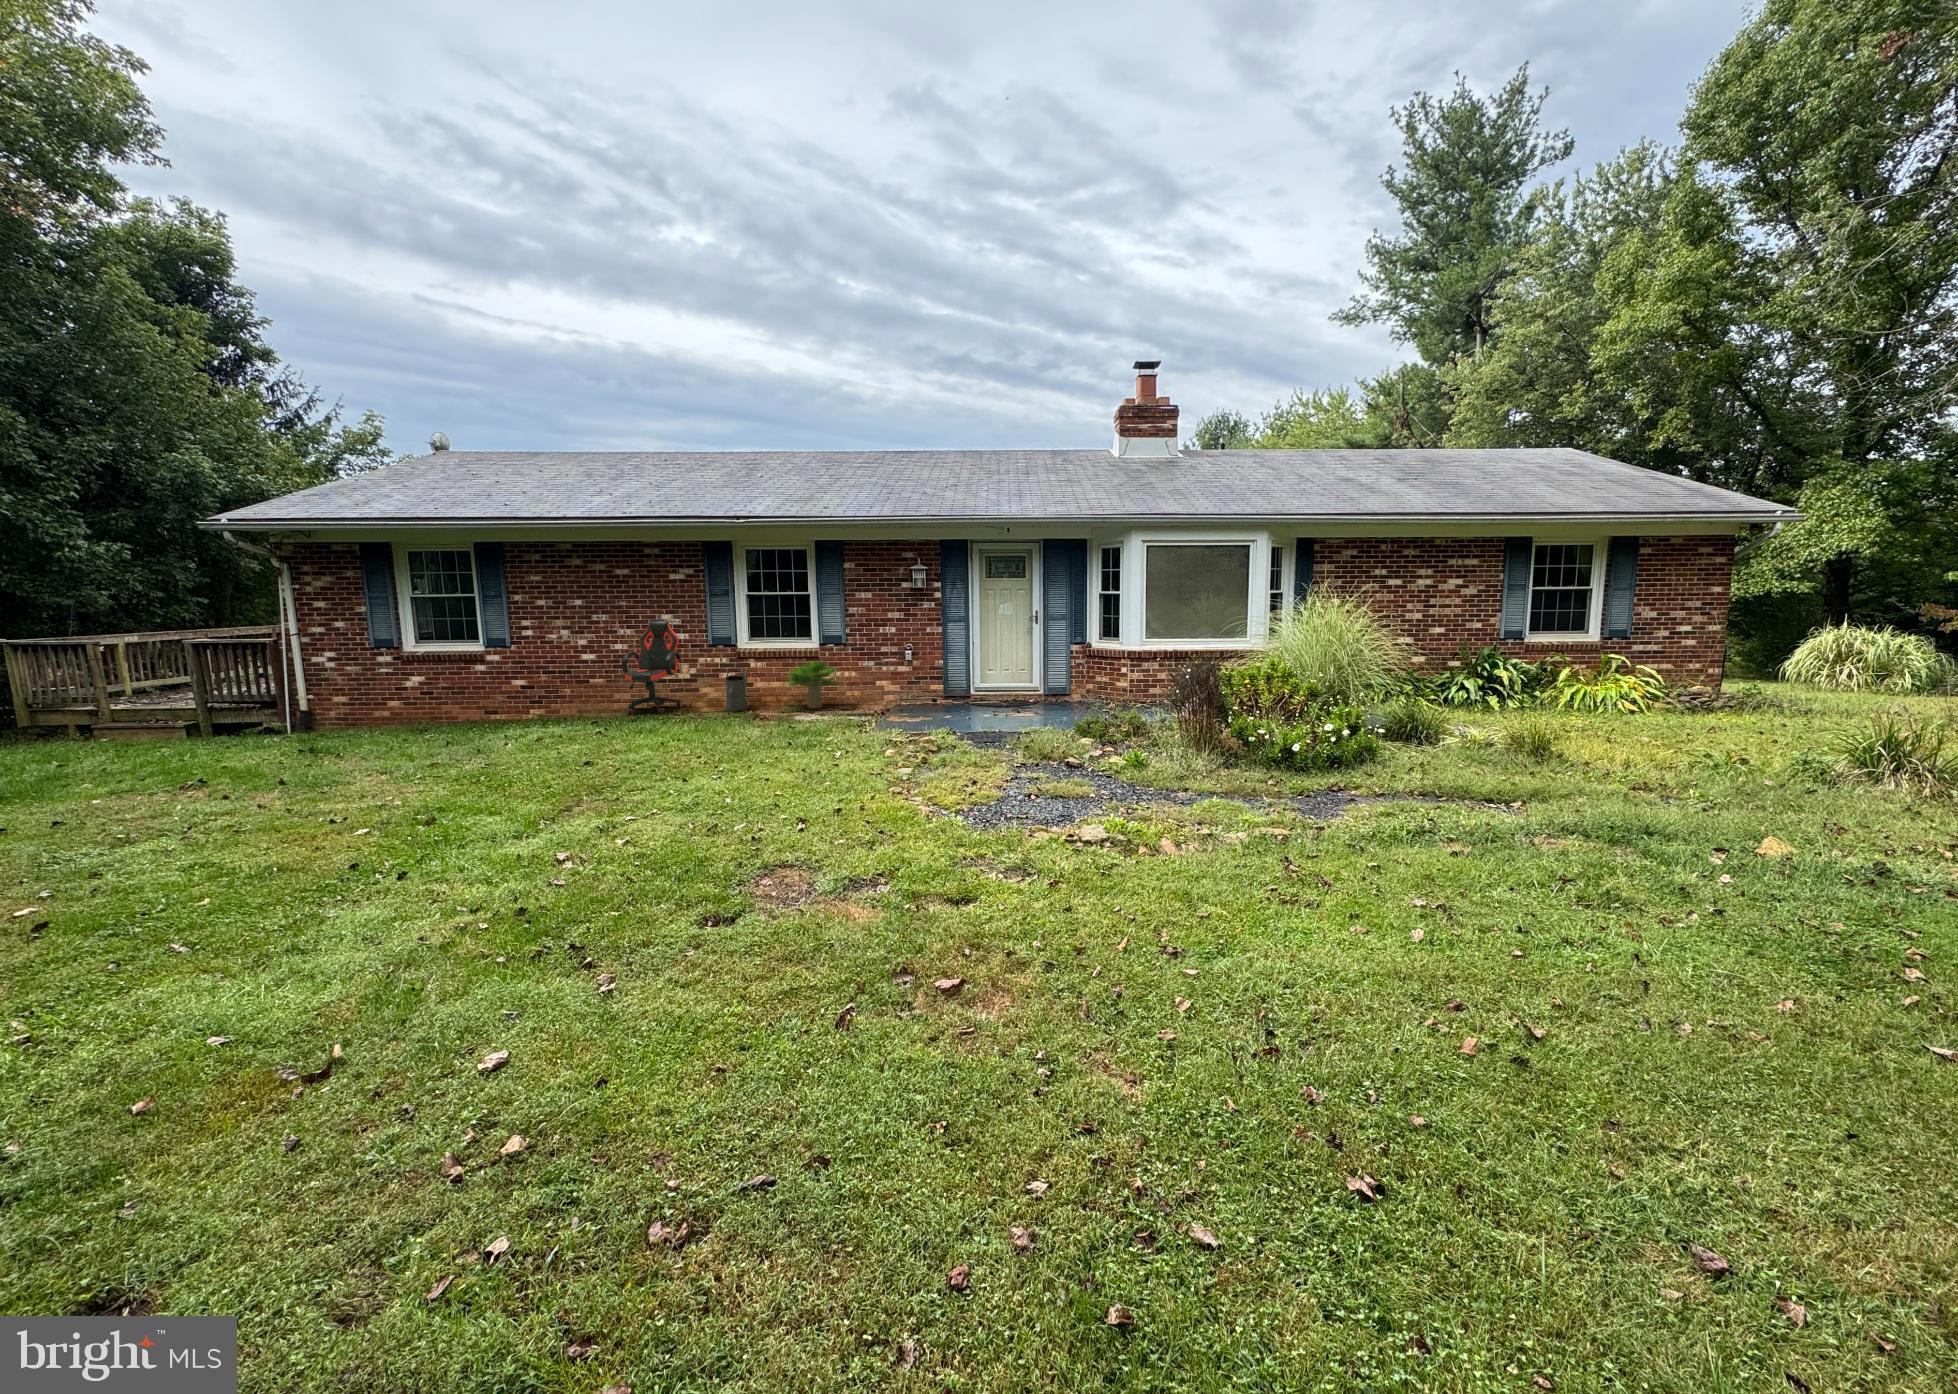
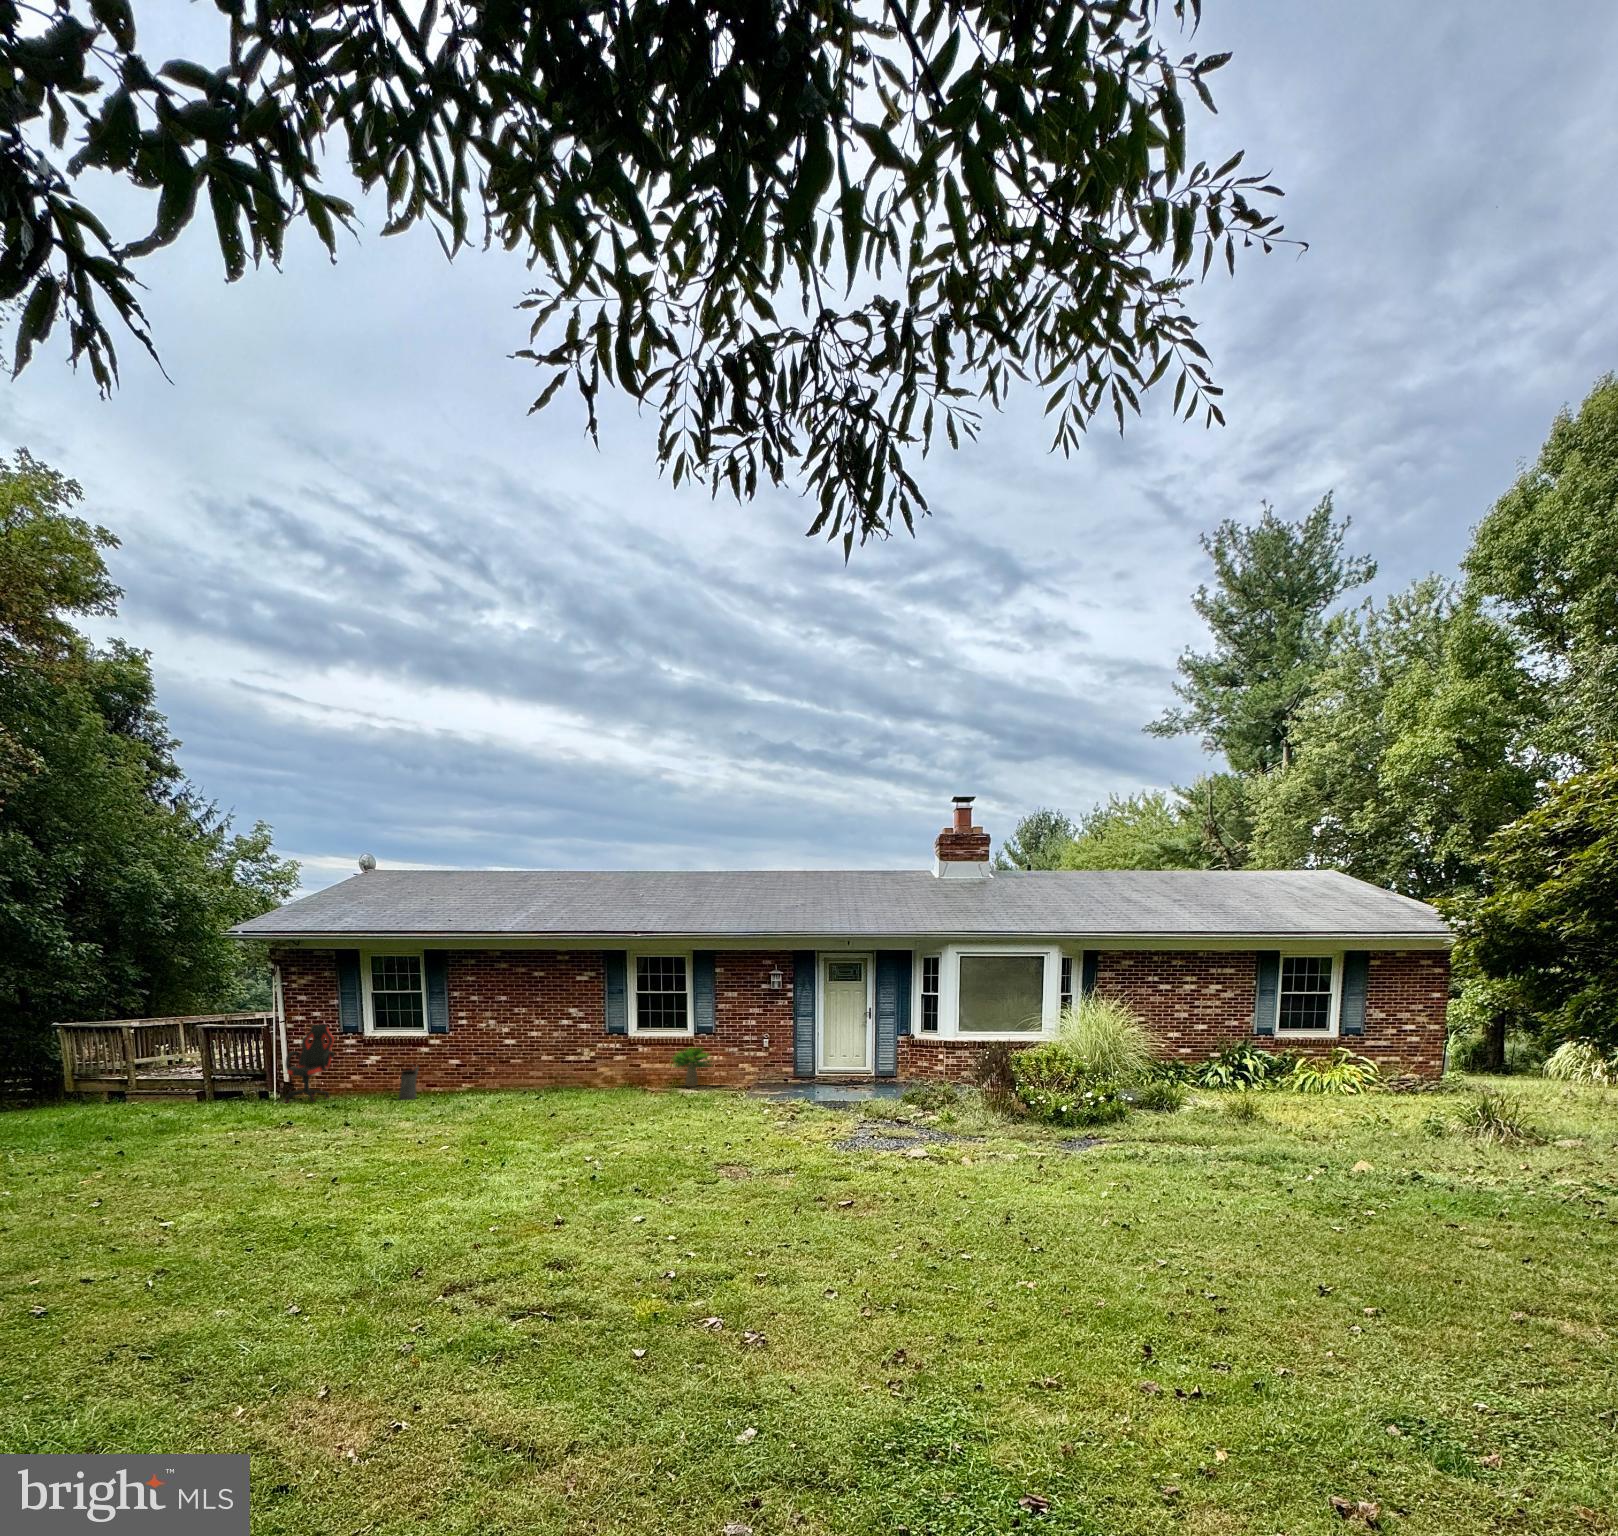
chair: present [622,621,681,714] -> present [285,1025,334,1103]
watering can: present [726,668,748,711] -> present [399,1067,419,1100]

